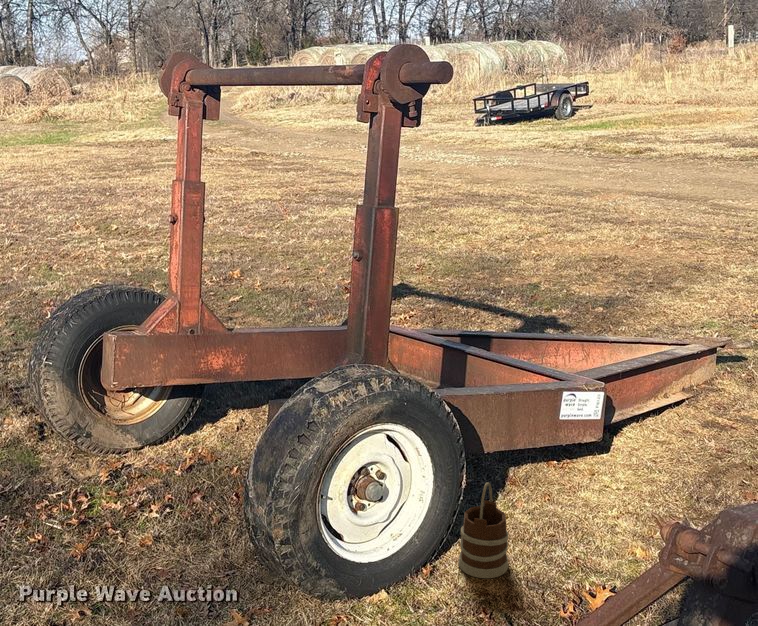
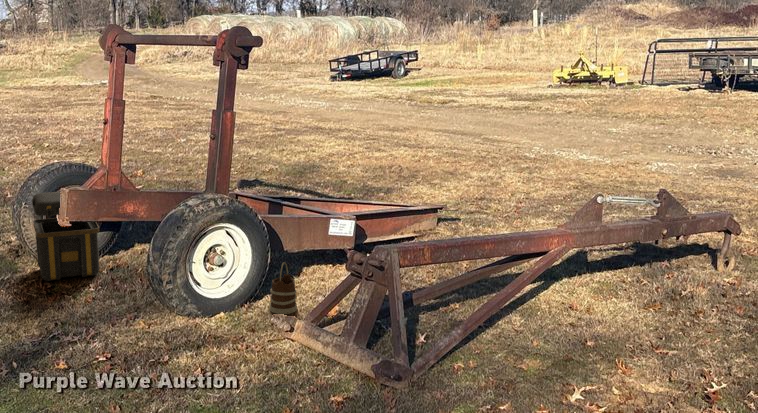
toolbox: none [61,334,168,490] -> present [32,192,99,281]

